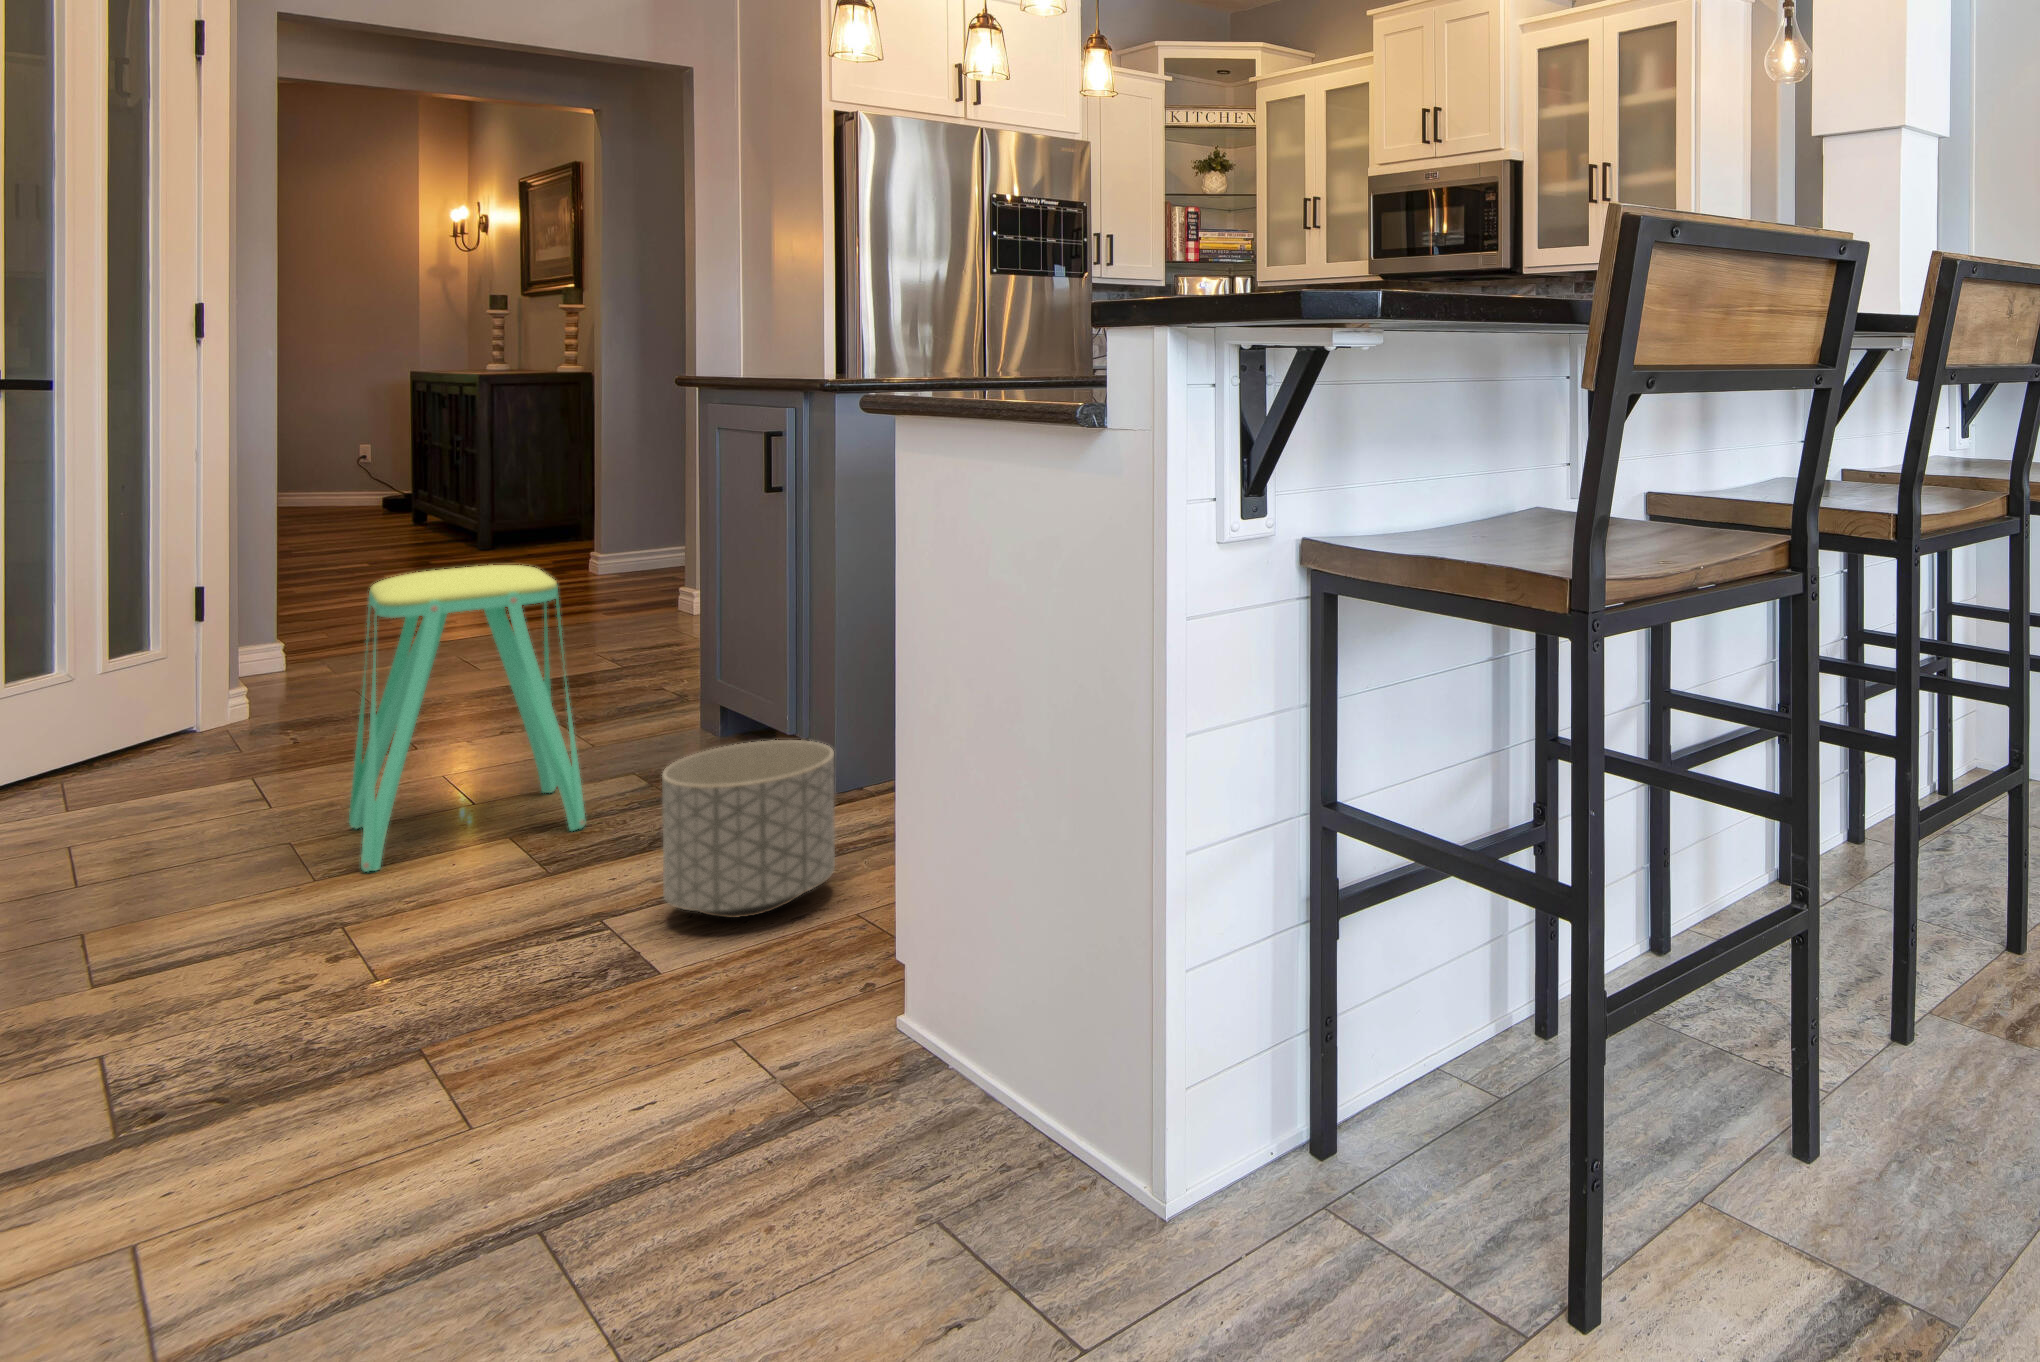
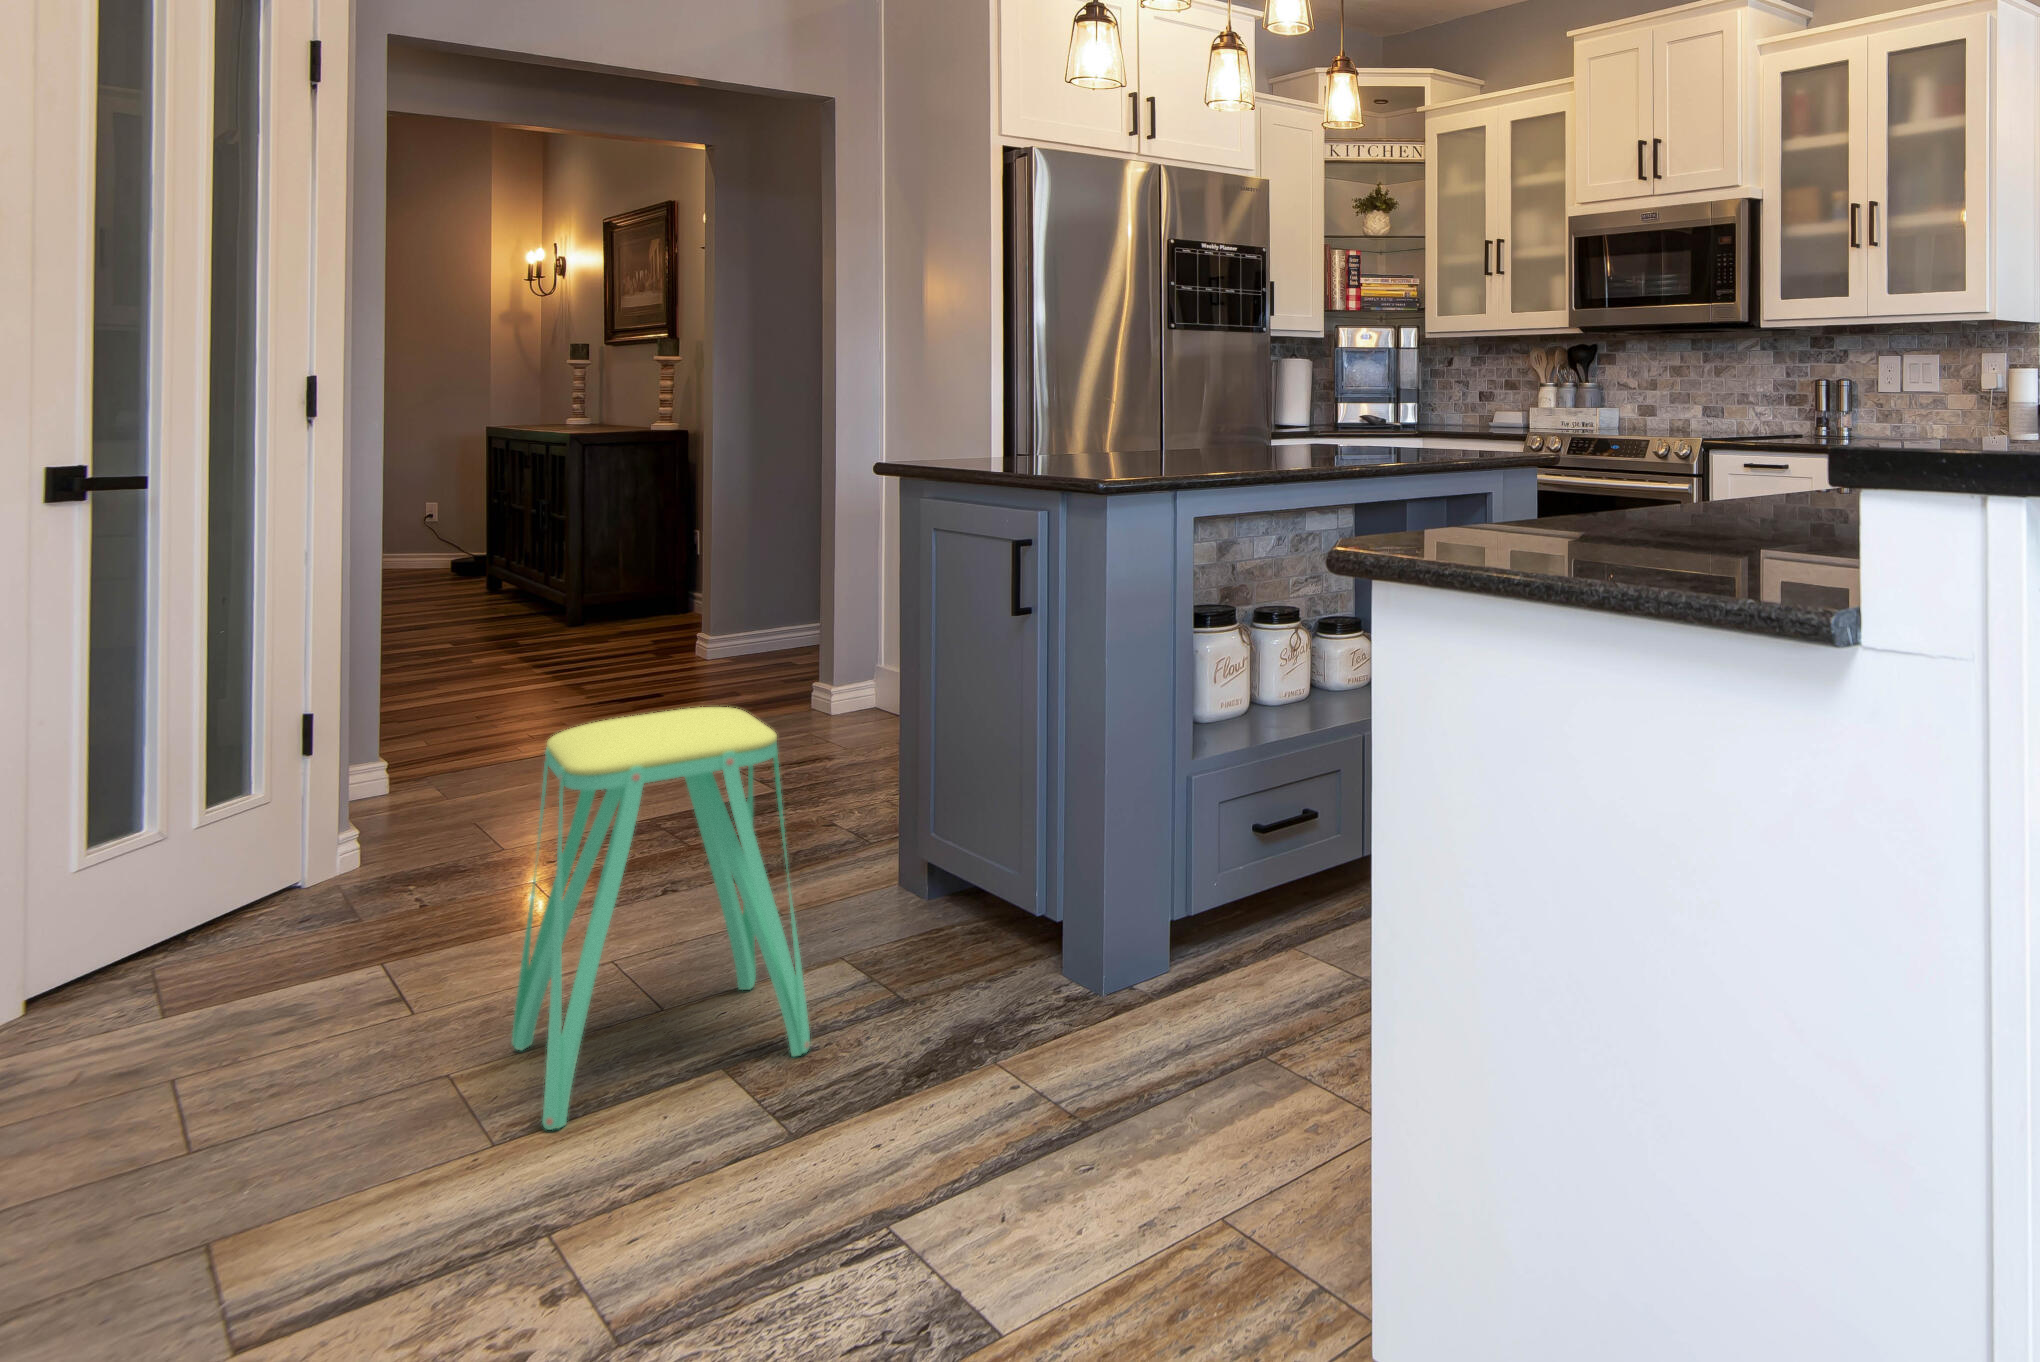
planter: present [662,740,835,918] -> none [967,962,1180,1229]

